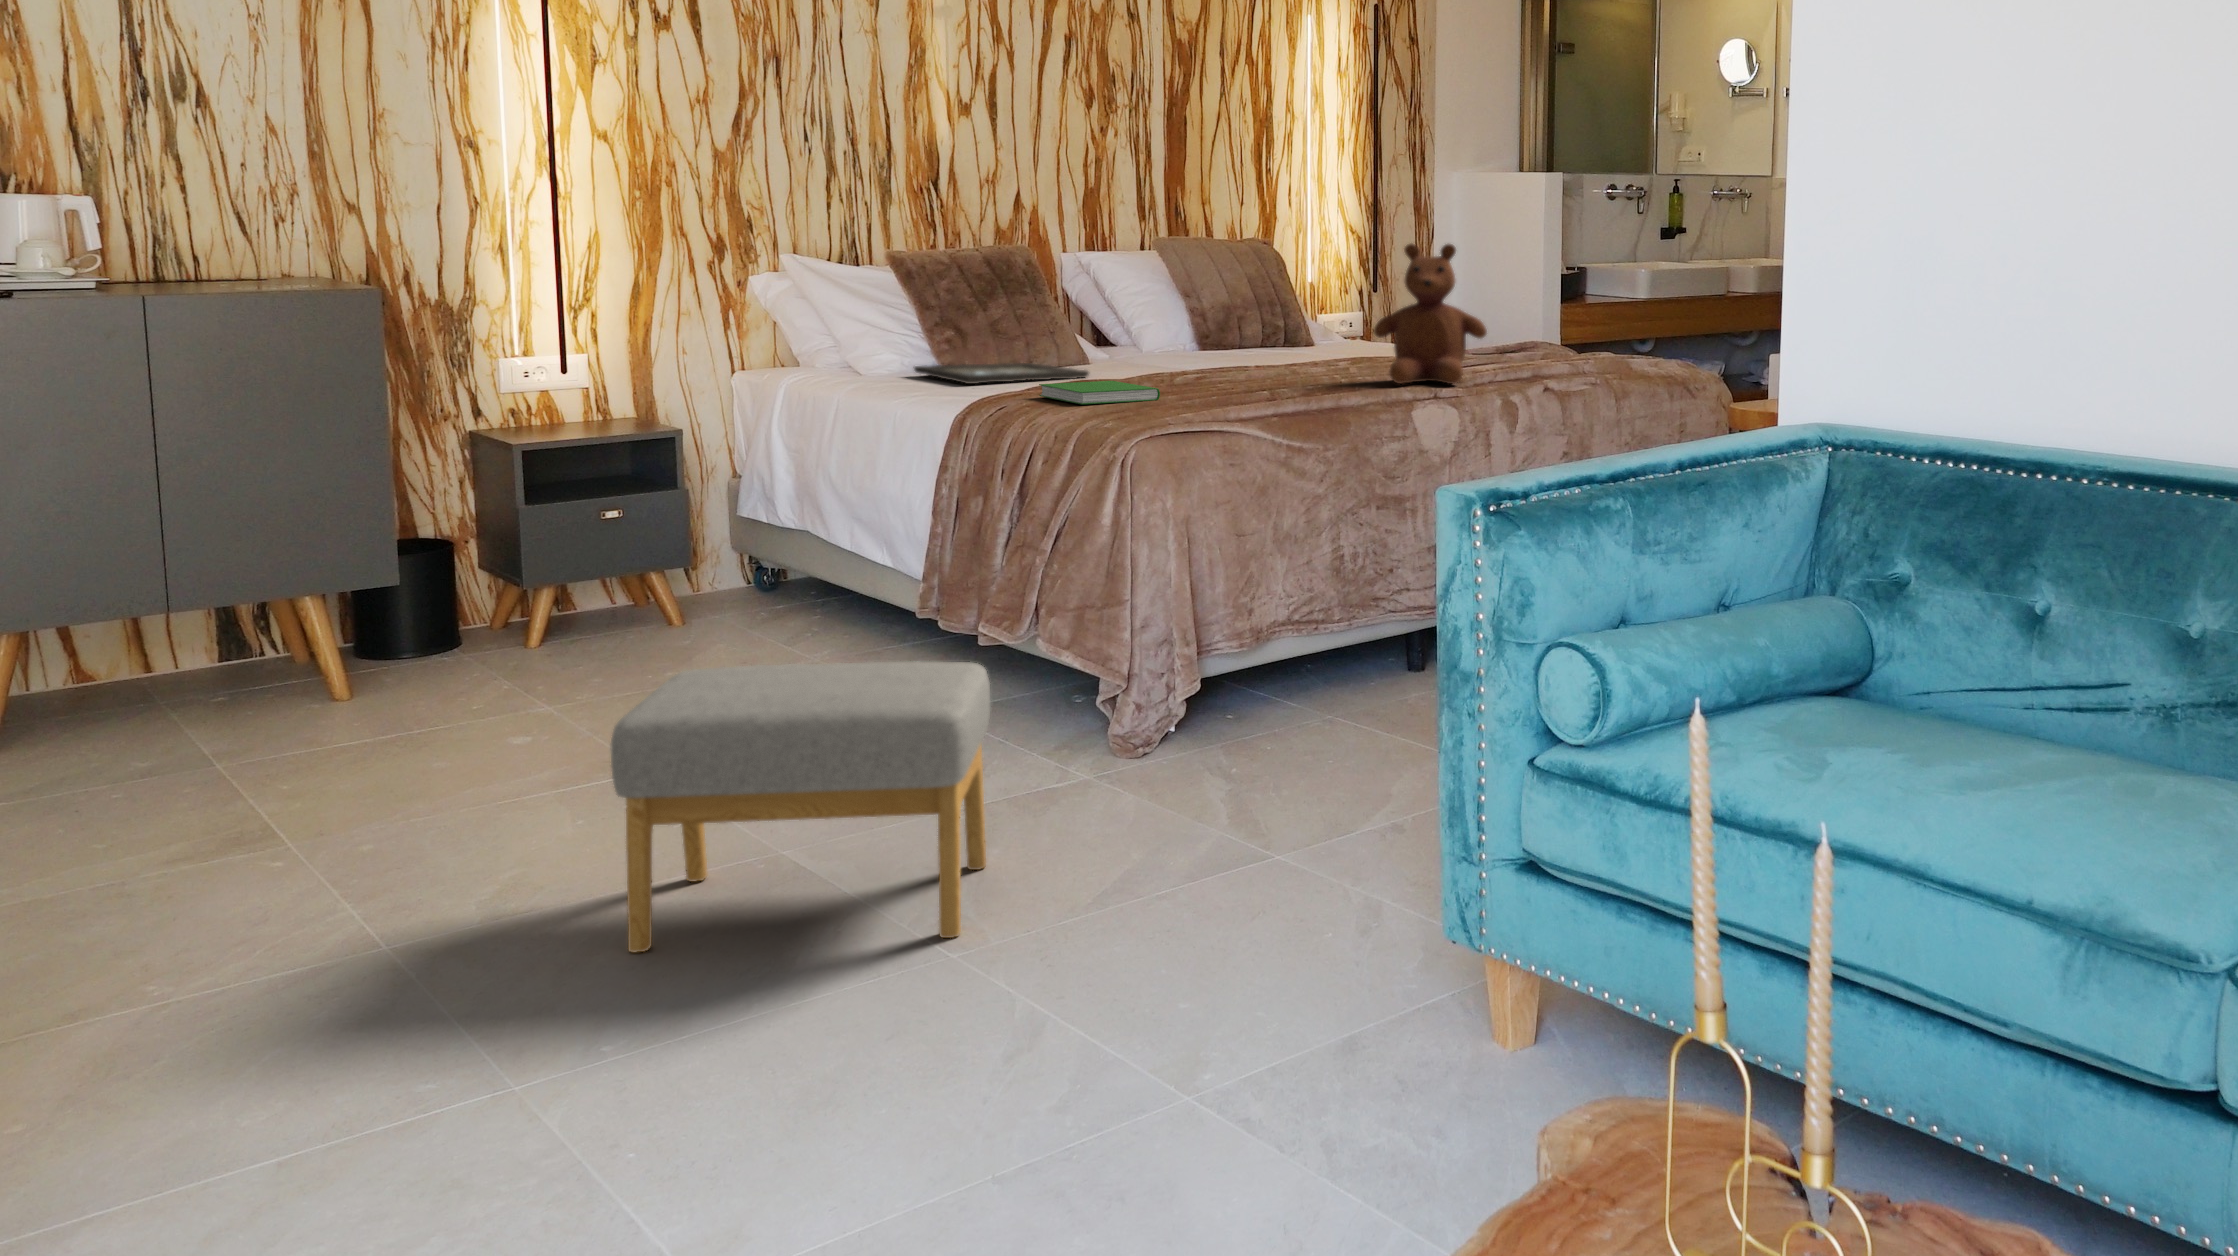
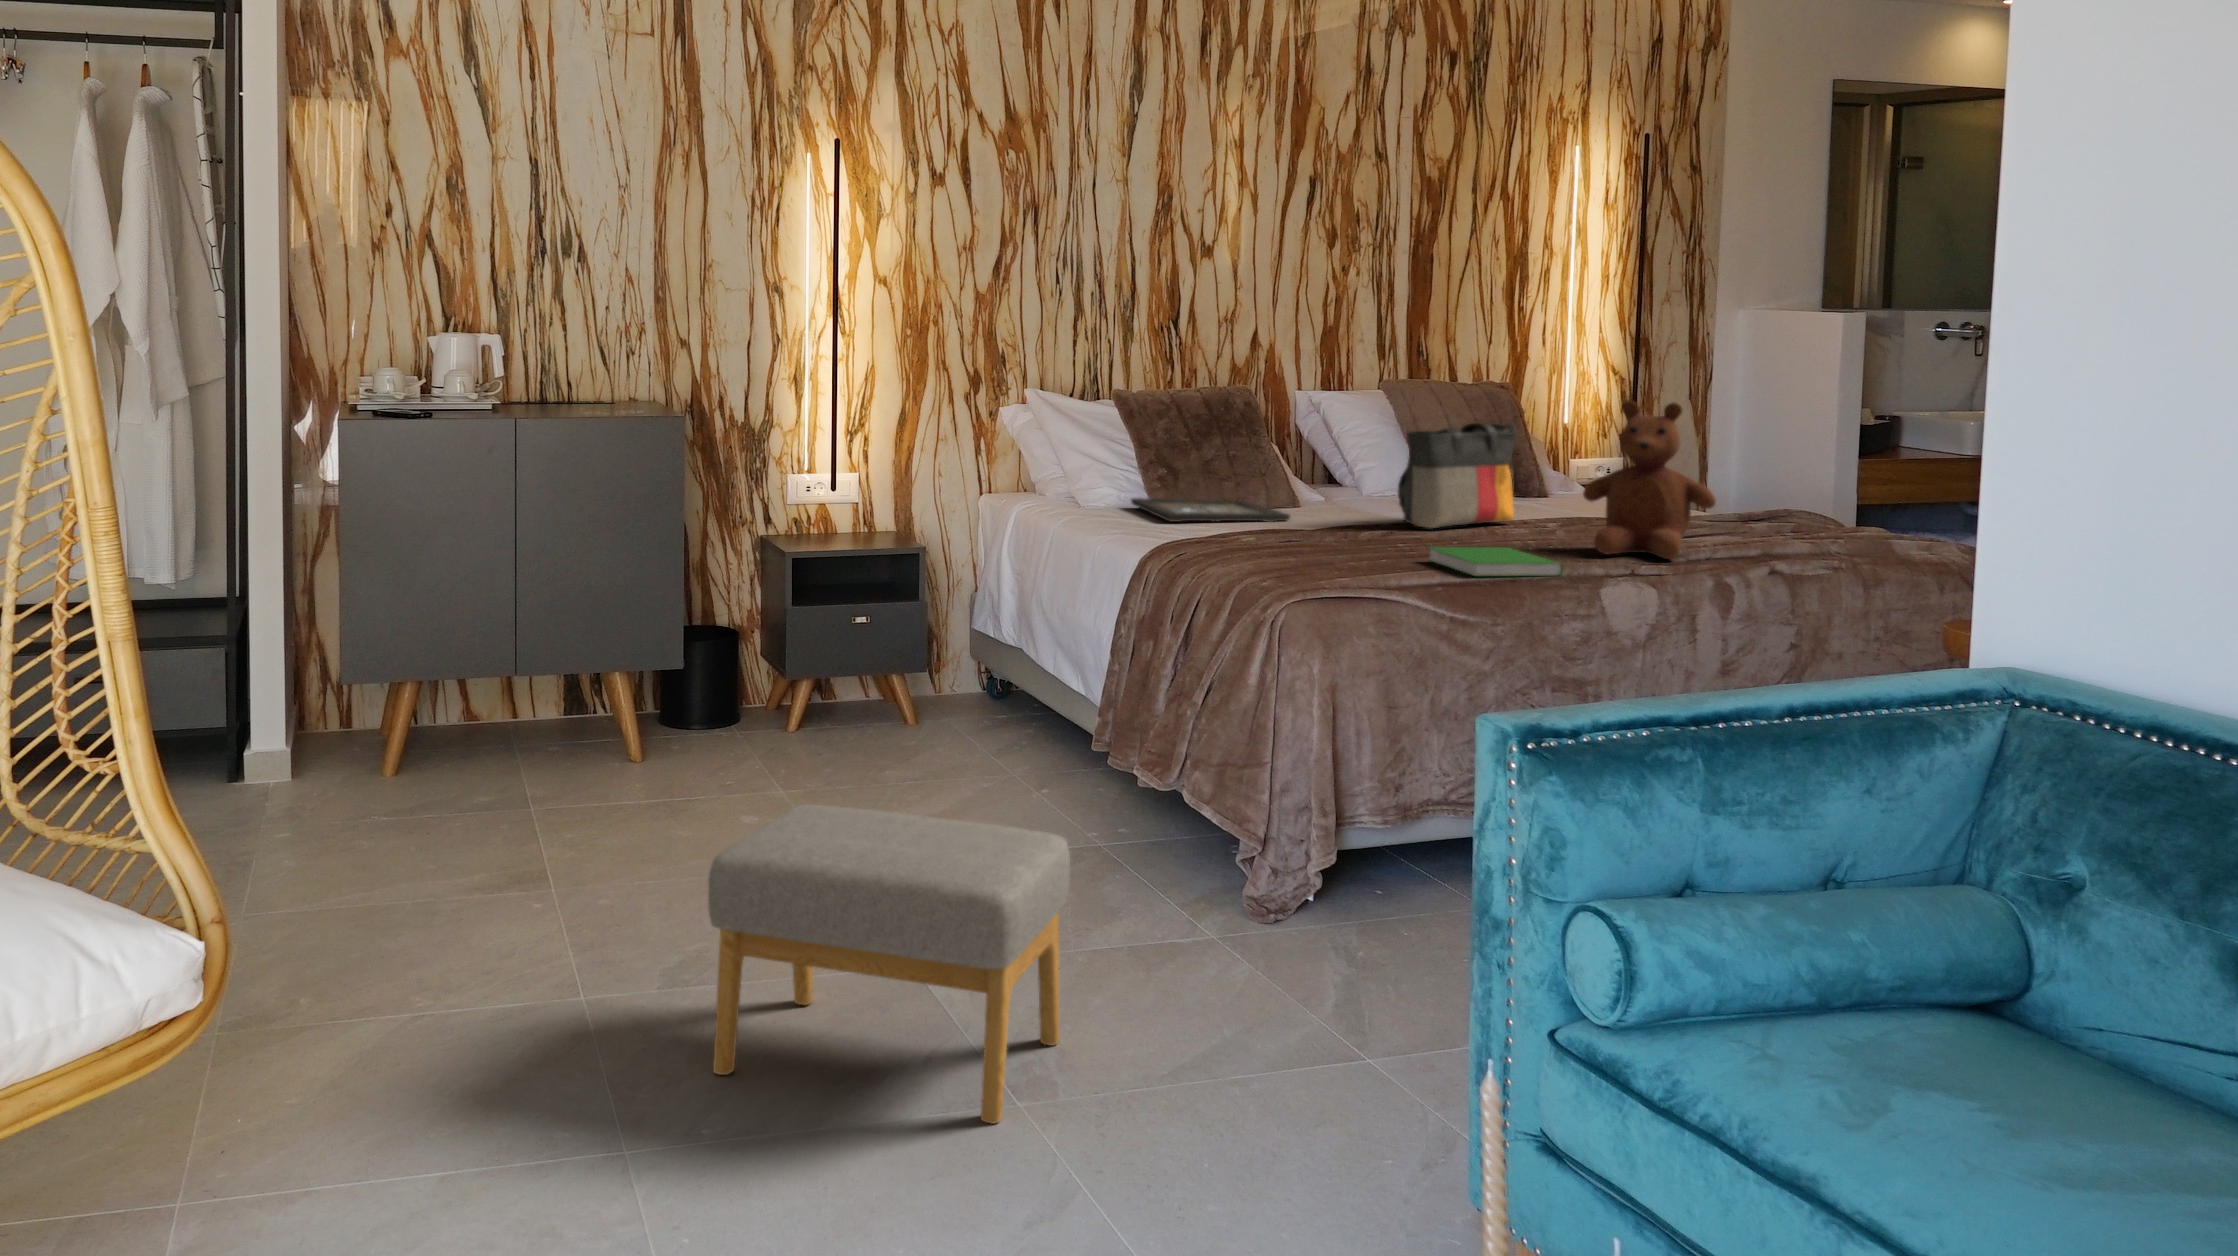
tote bag: none [1192,273,1301,374] -> present [1398,423,1516,528]
hardcover book: present [1039,381,1160,404] -> present [1429,547,1563,576]

